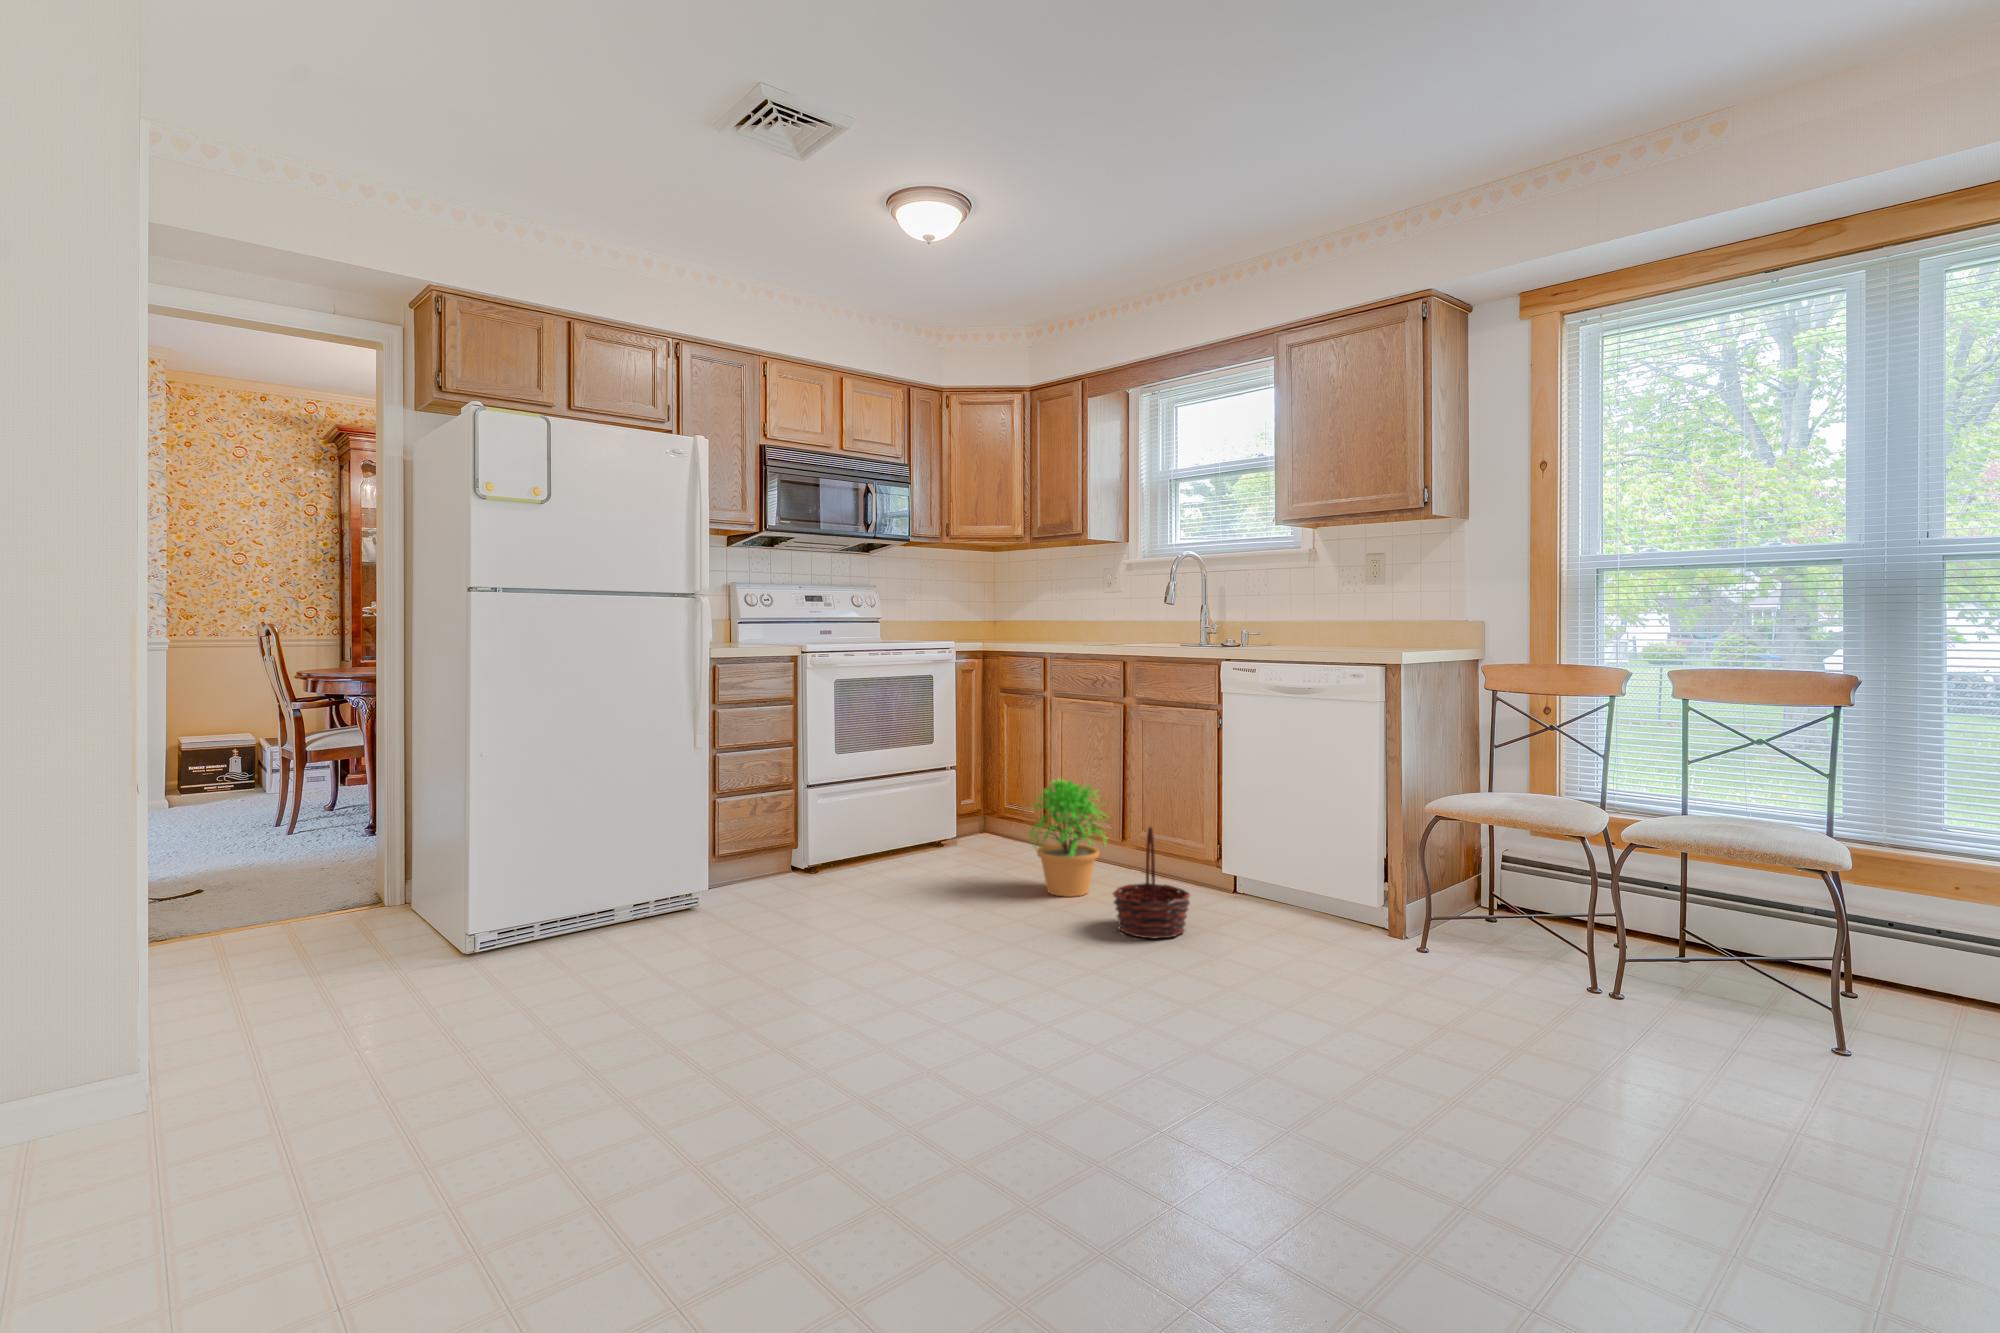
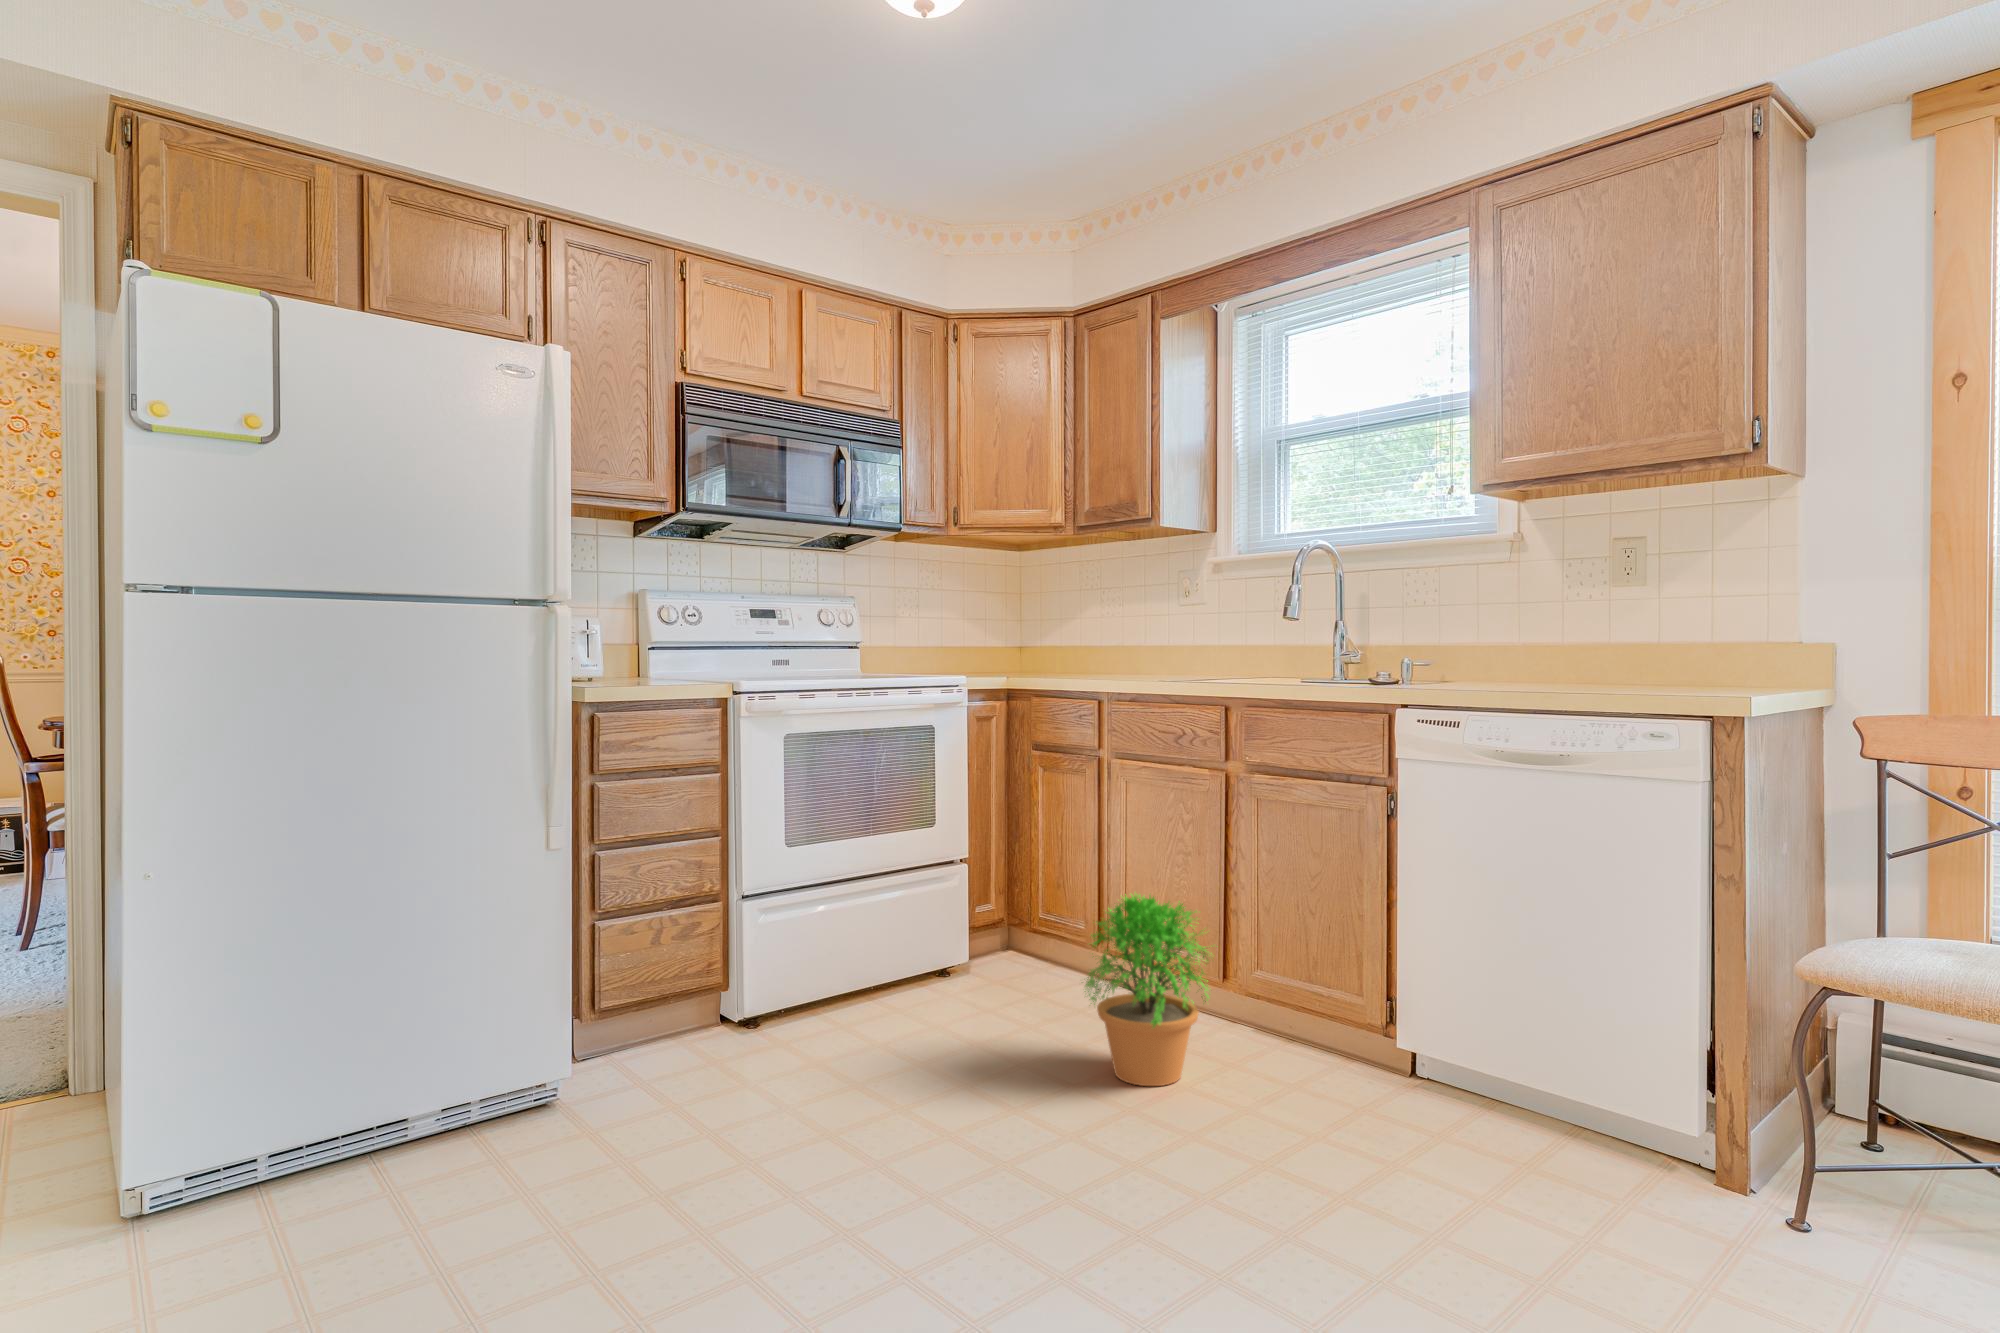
basket: present [1113,827,1190,939] -> none [1234,990,1371,1193]

